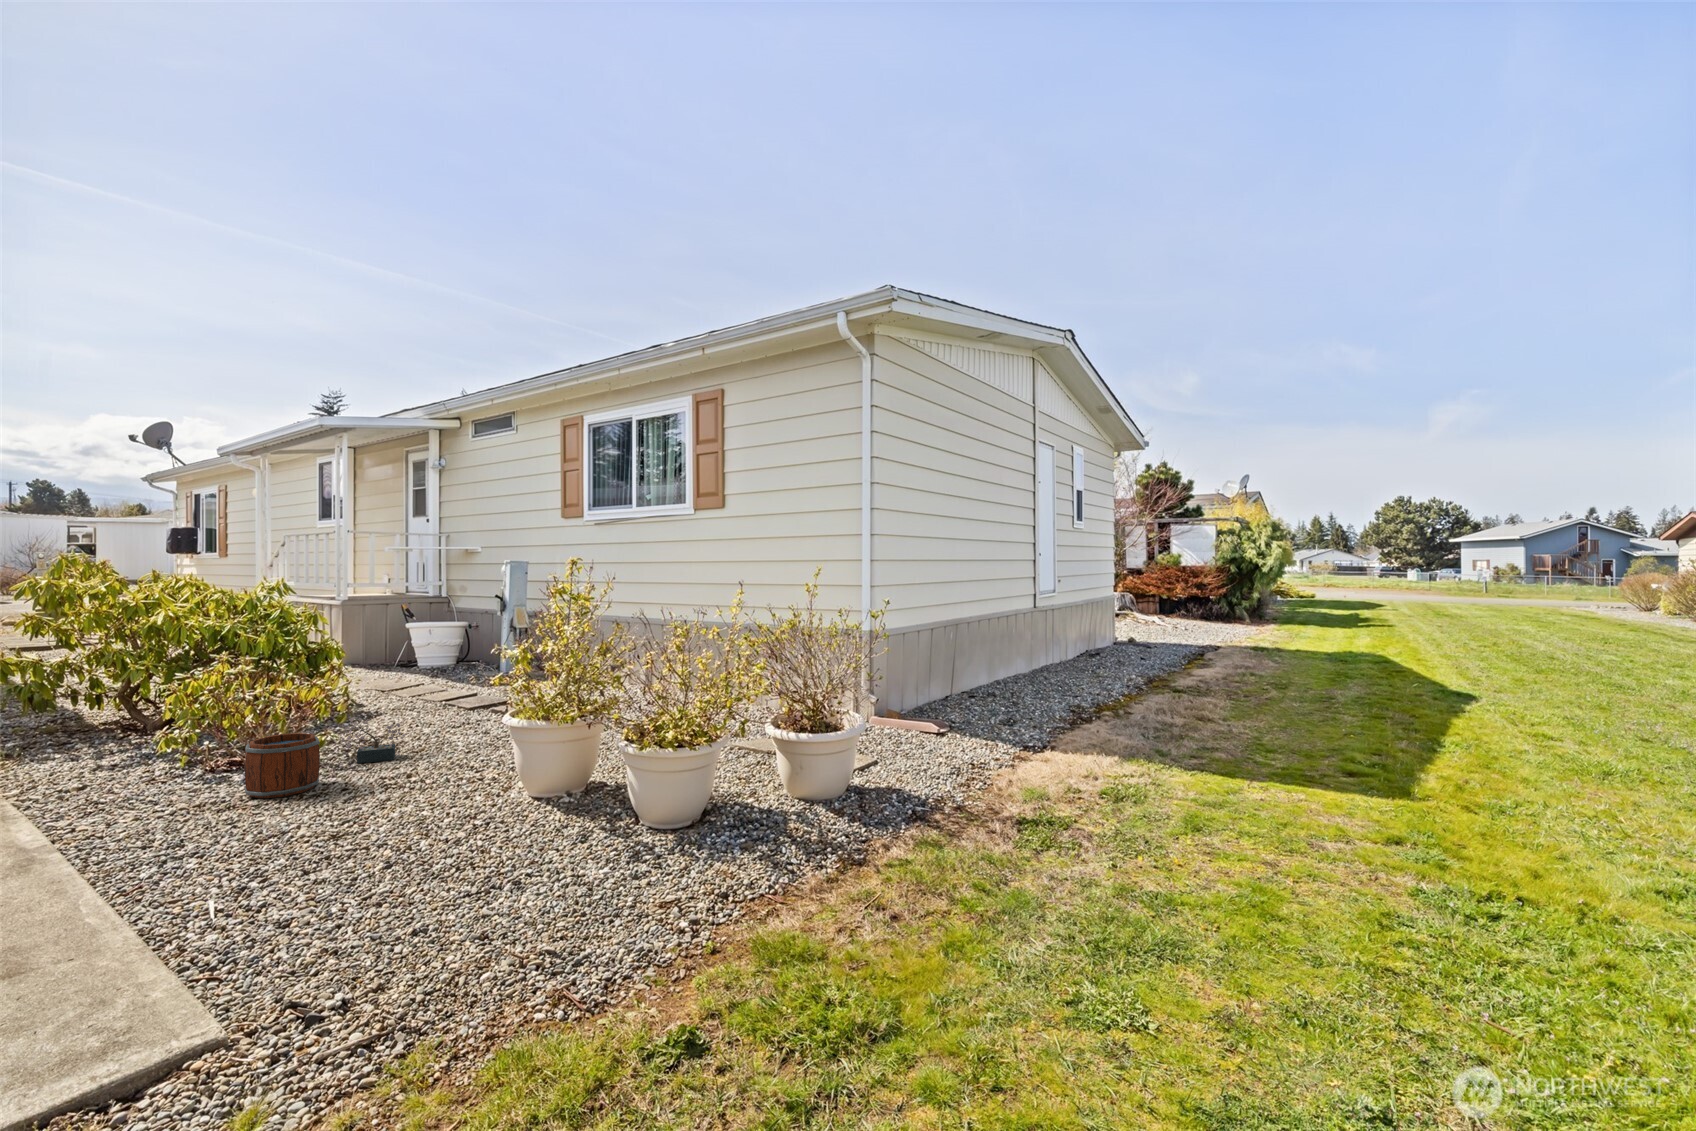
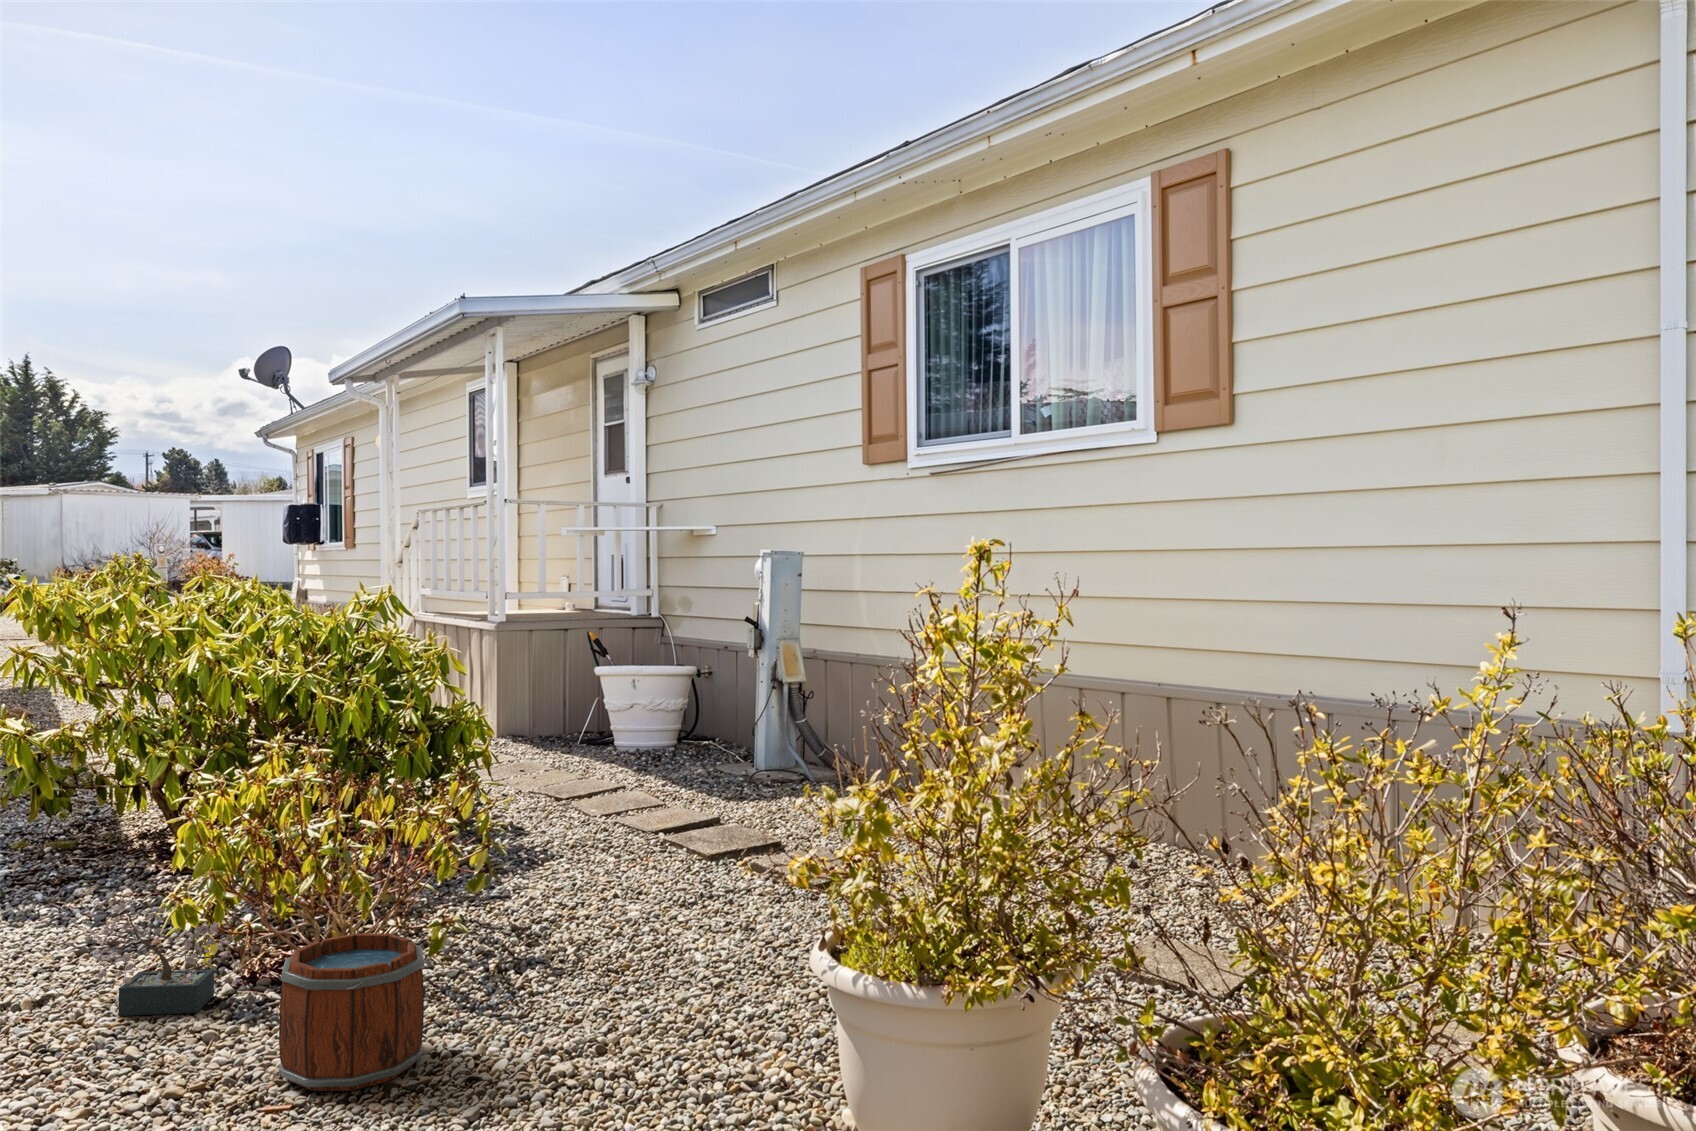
decorative plant: present [342,716,405,763] -> present [90,900,230,1016]

